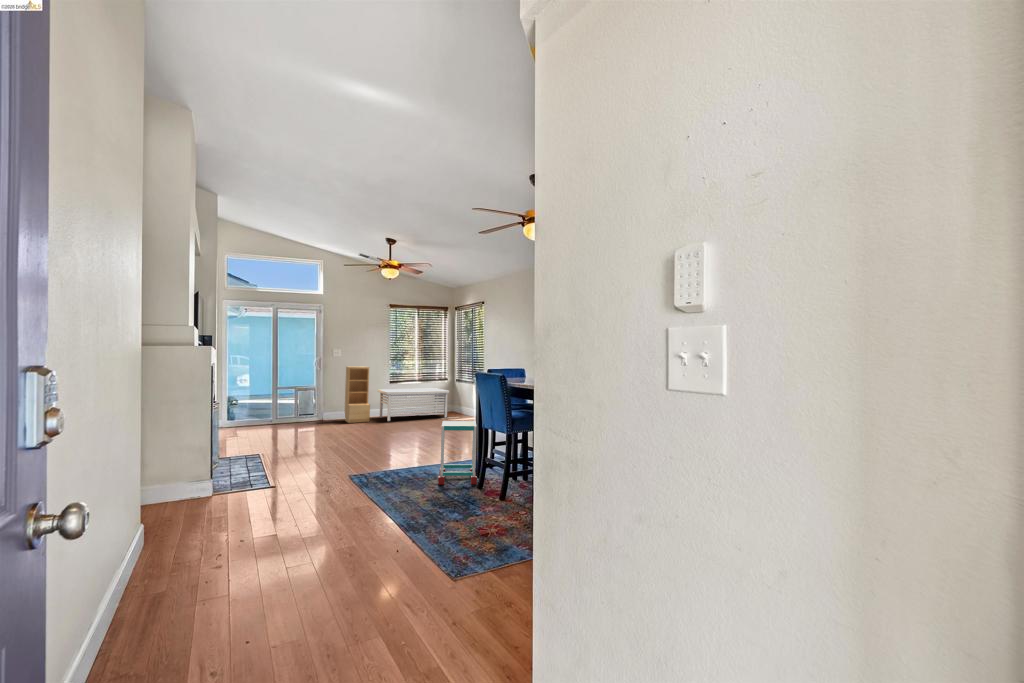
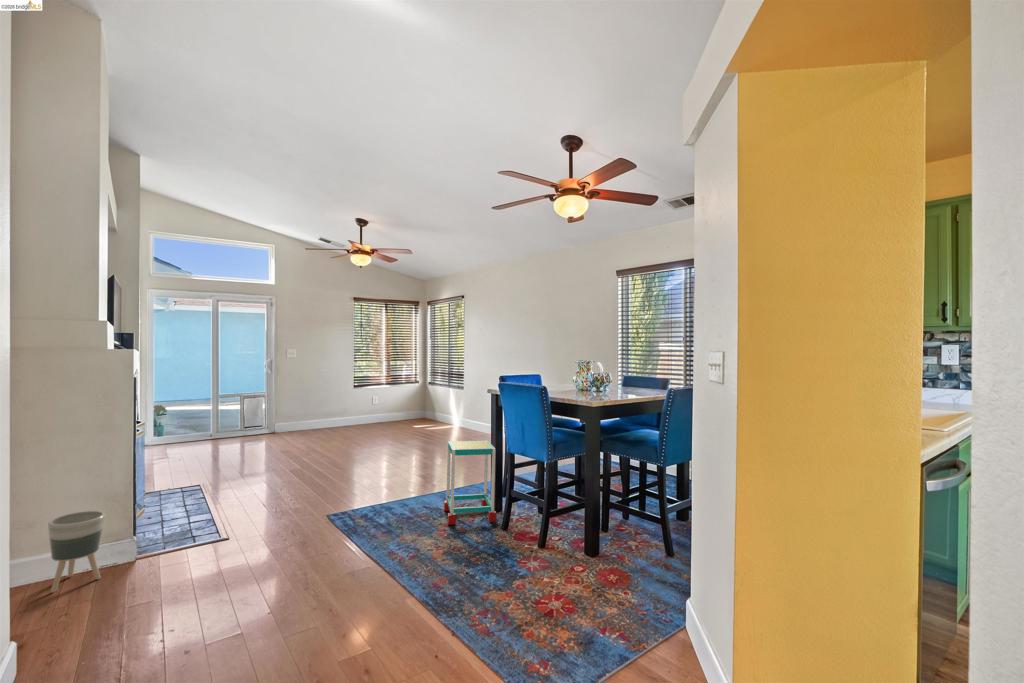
bookshelf: present [344,367,370,423] -> none [301,368,332,434]
storage bench: present [378,388,449,421] -> none [339,392,423,431]
planter: none [158,459,193,510] -> present [48,511,105,592]

